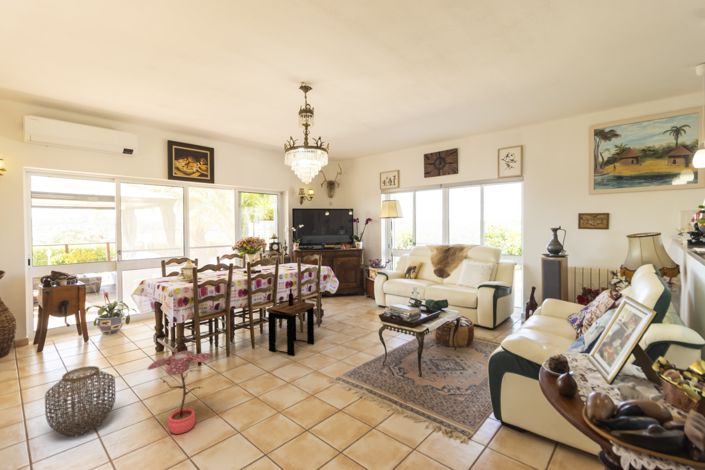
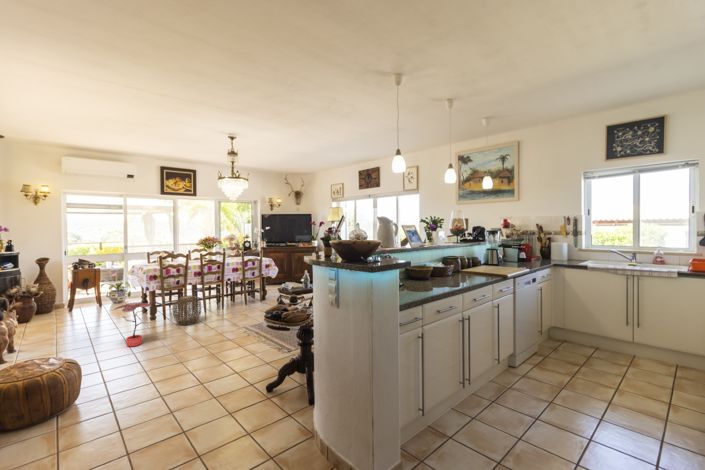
side table: present [267,288,315,356] -> none [211,272,246,317]
woven basket: present [45,366,115,436] -> present [173,295,201,325]

